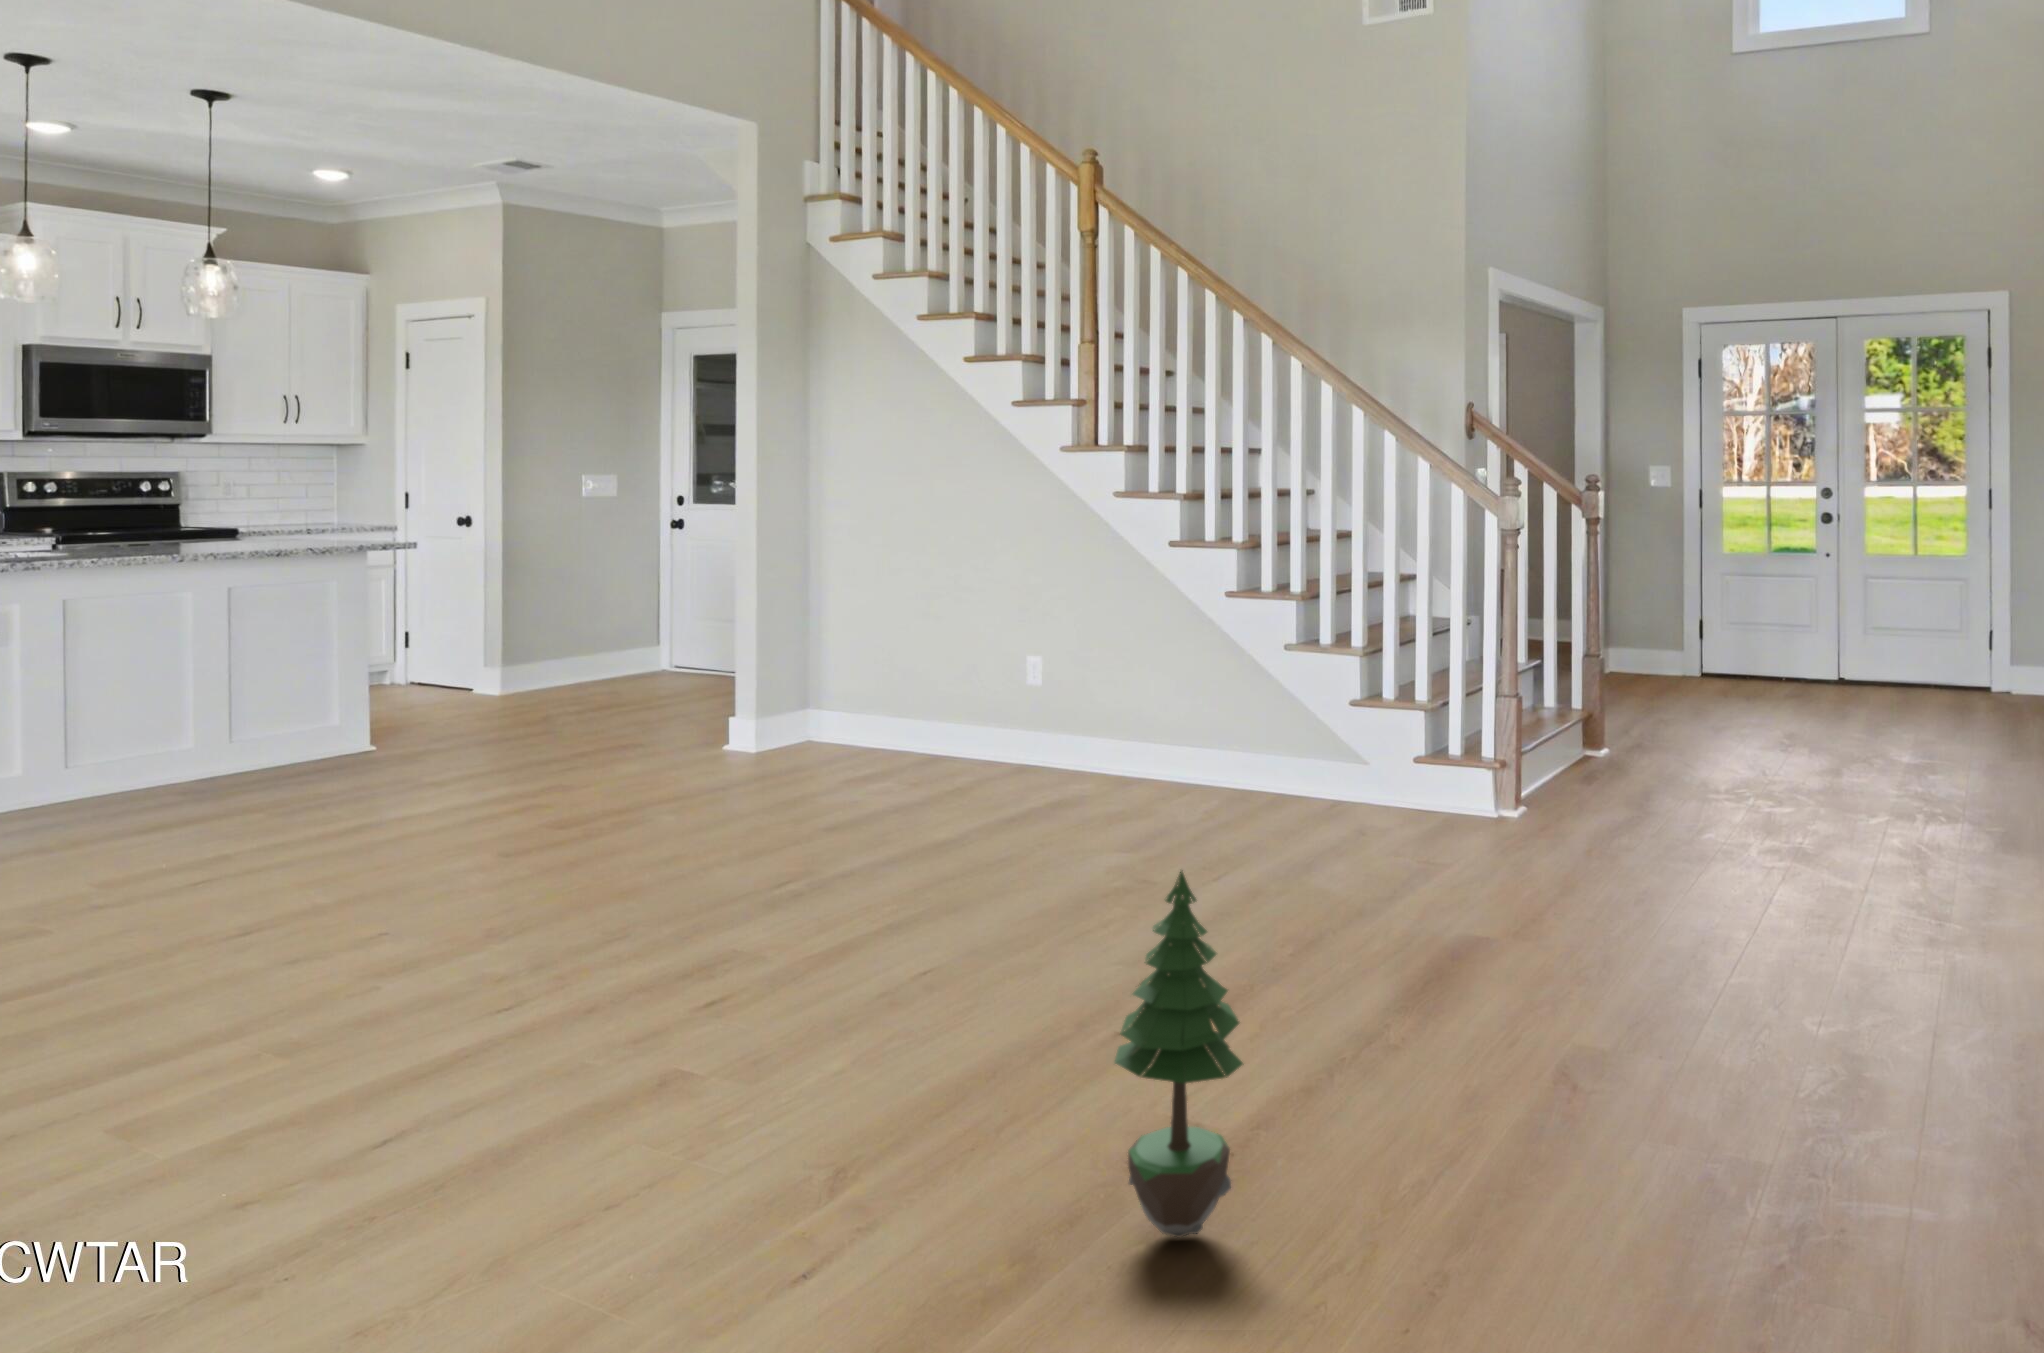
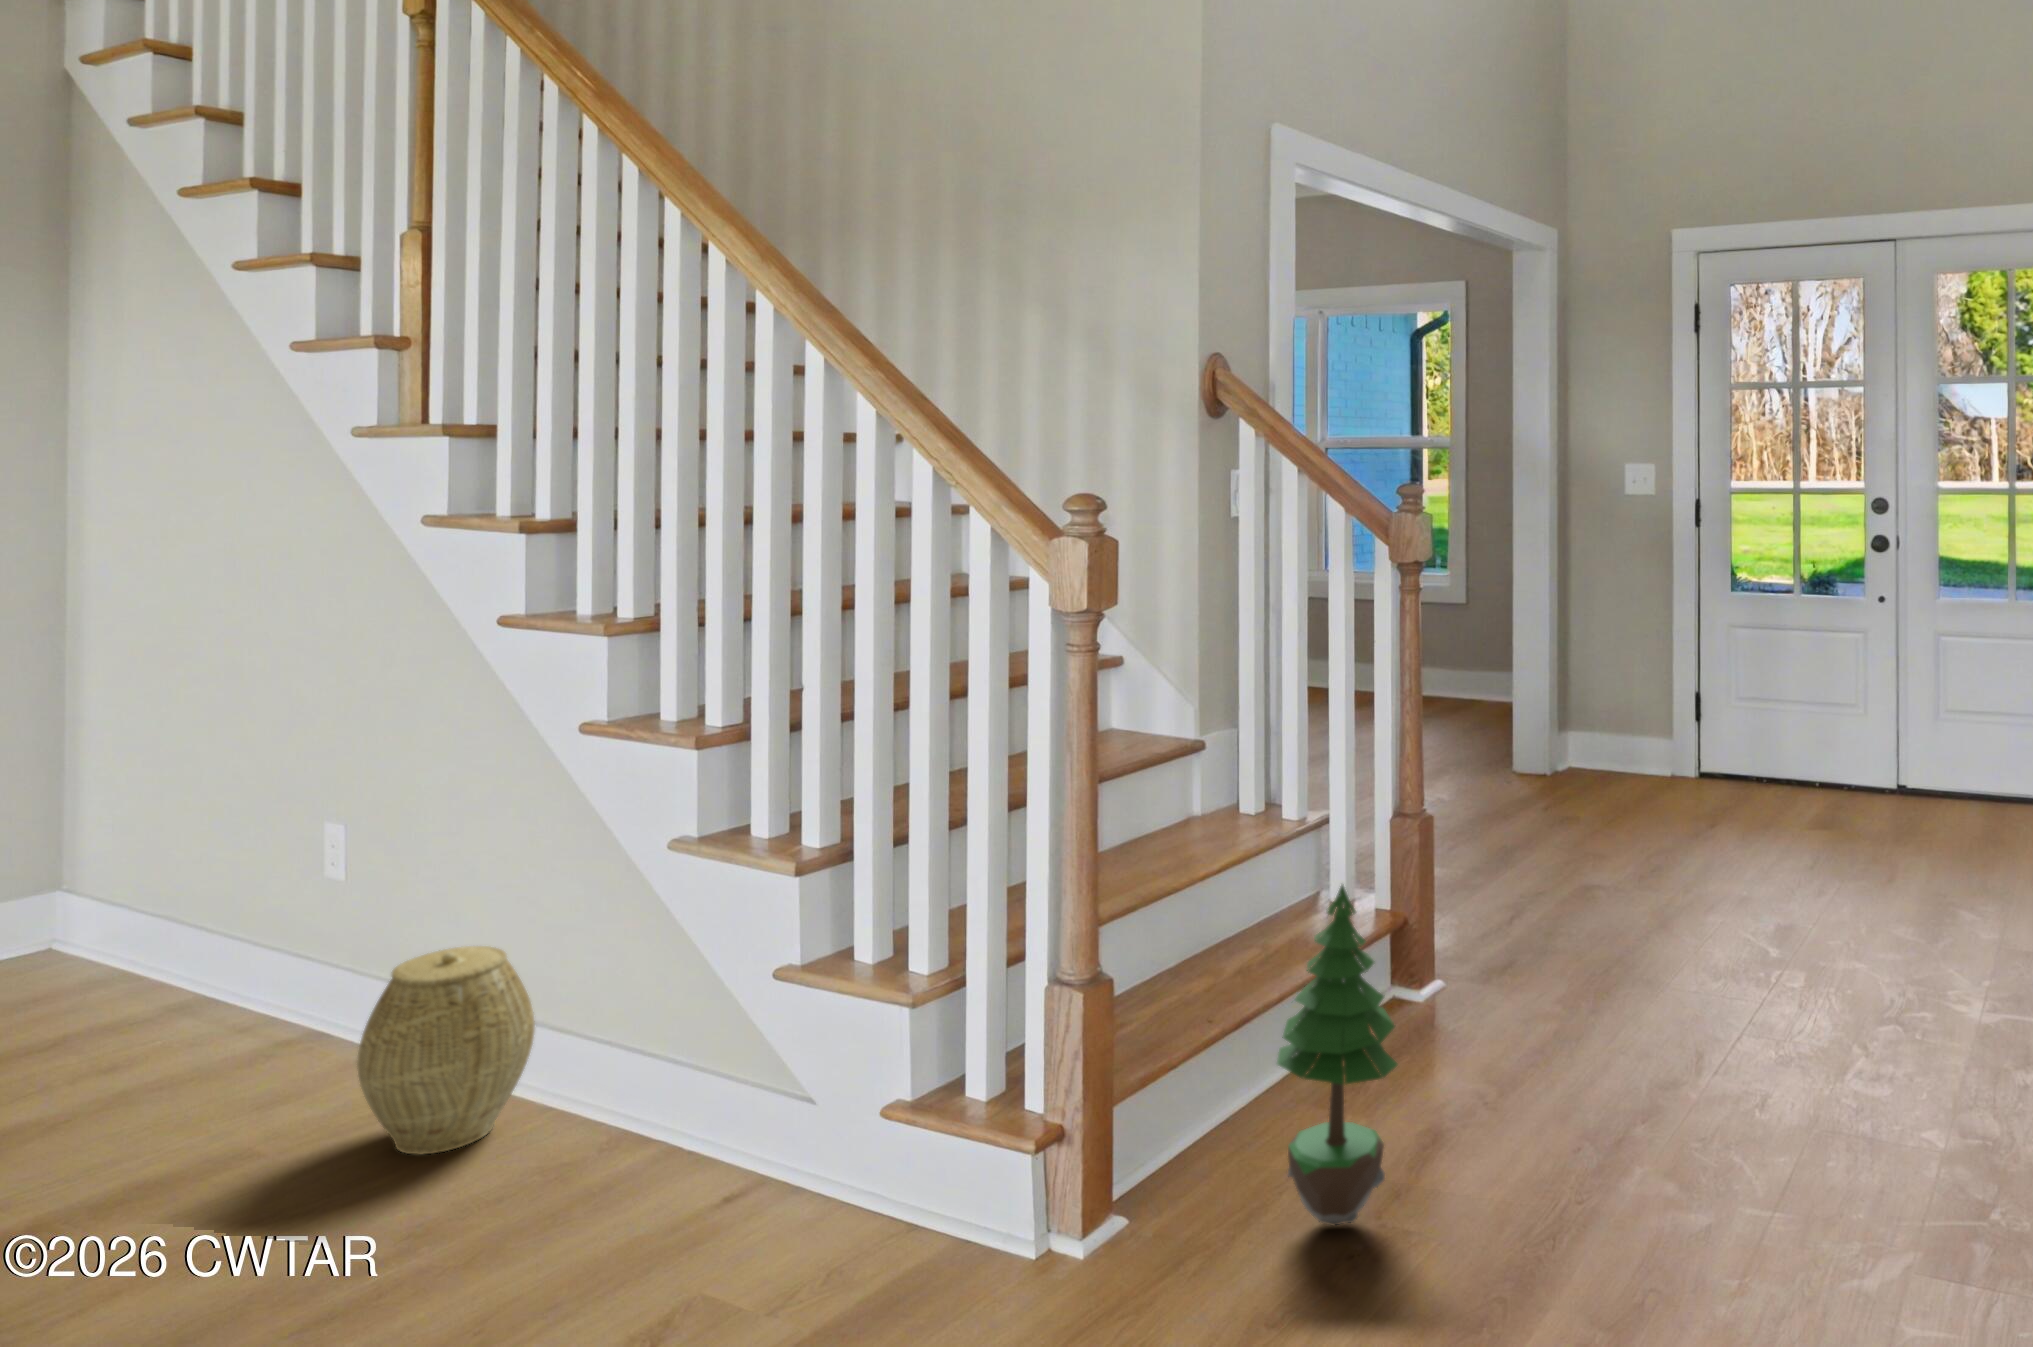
woven basket: none [184,945,365,1160] -> present [357,946,535,1154]

